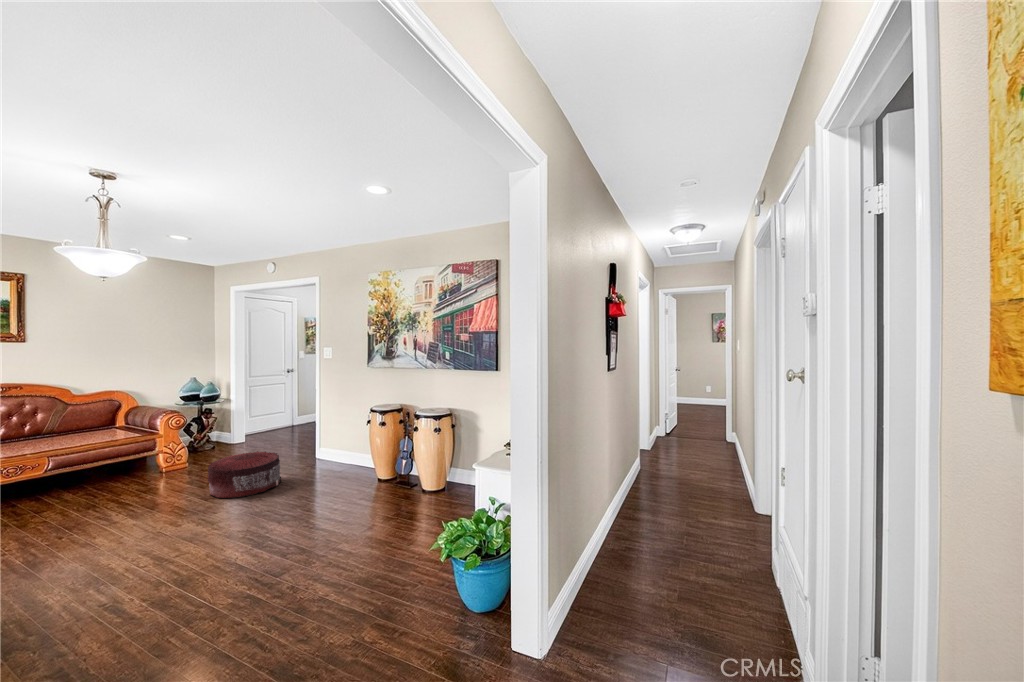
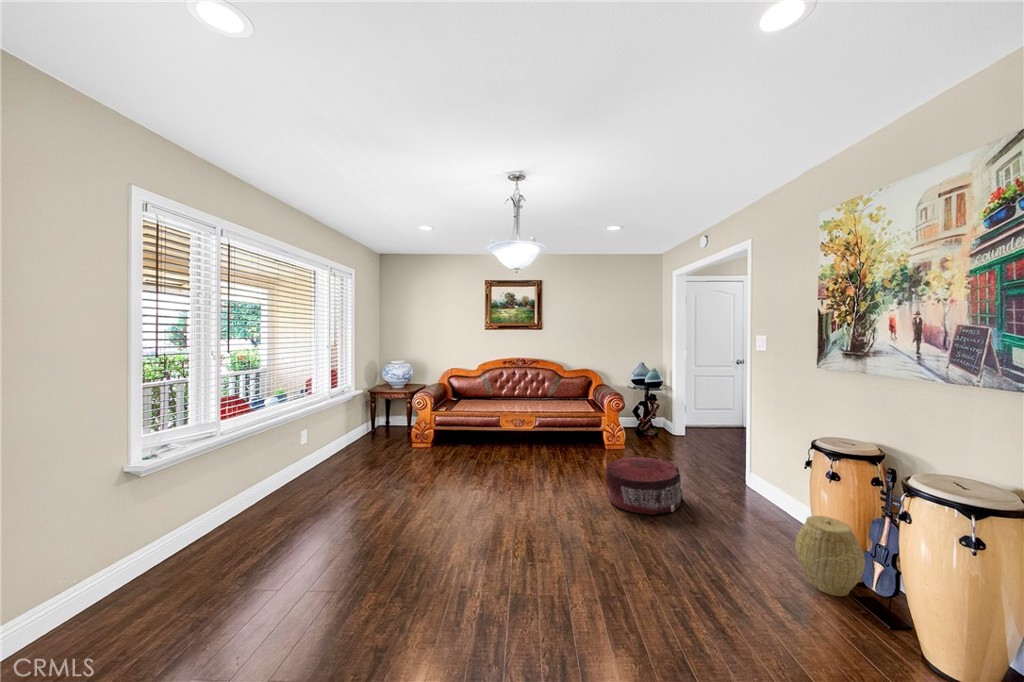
woven basket: none [368,447,399,487] -> present [795,516,865,596]

